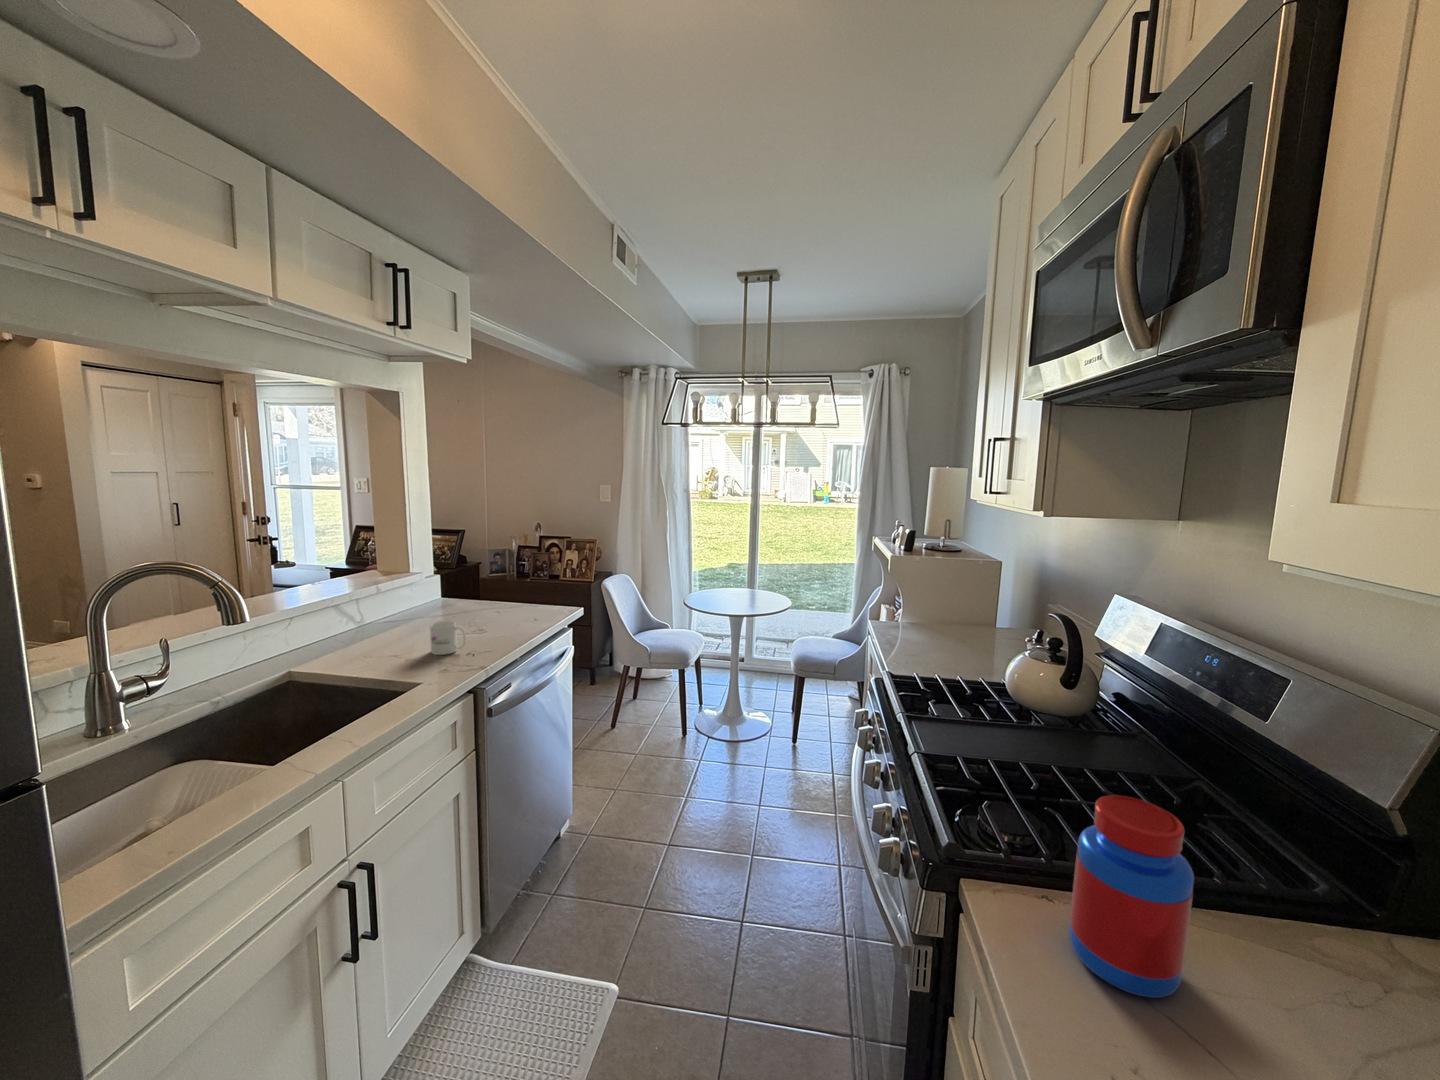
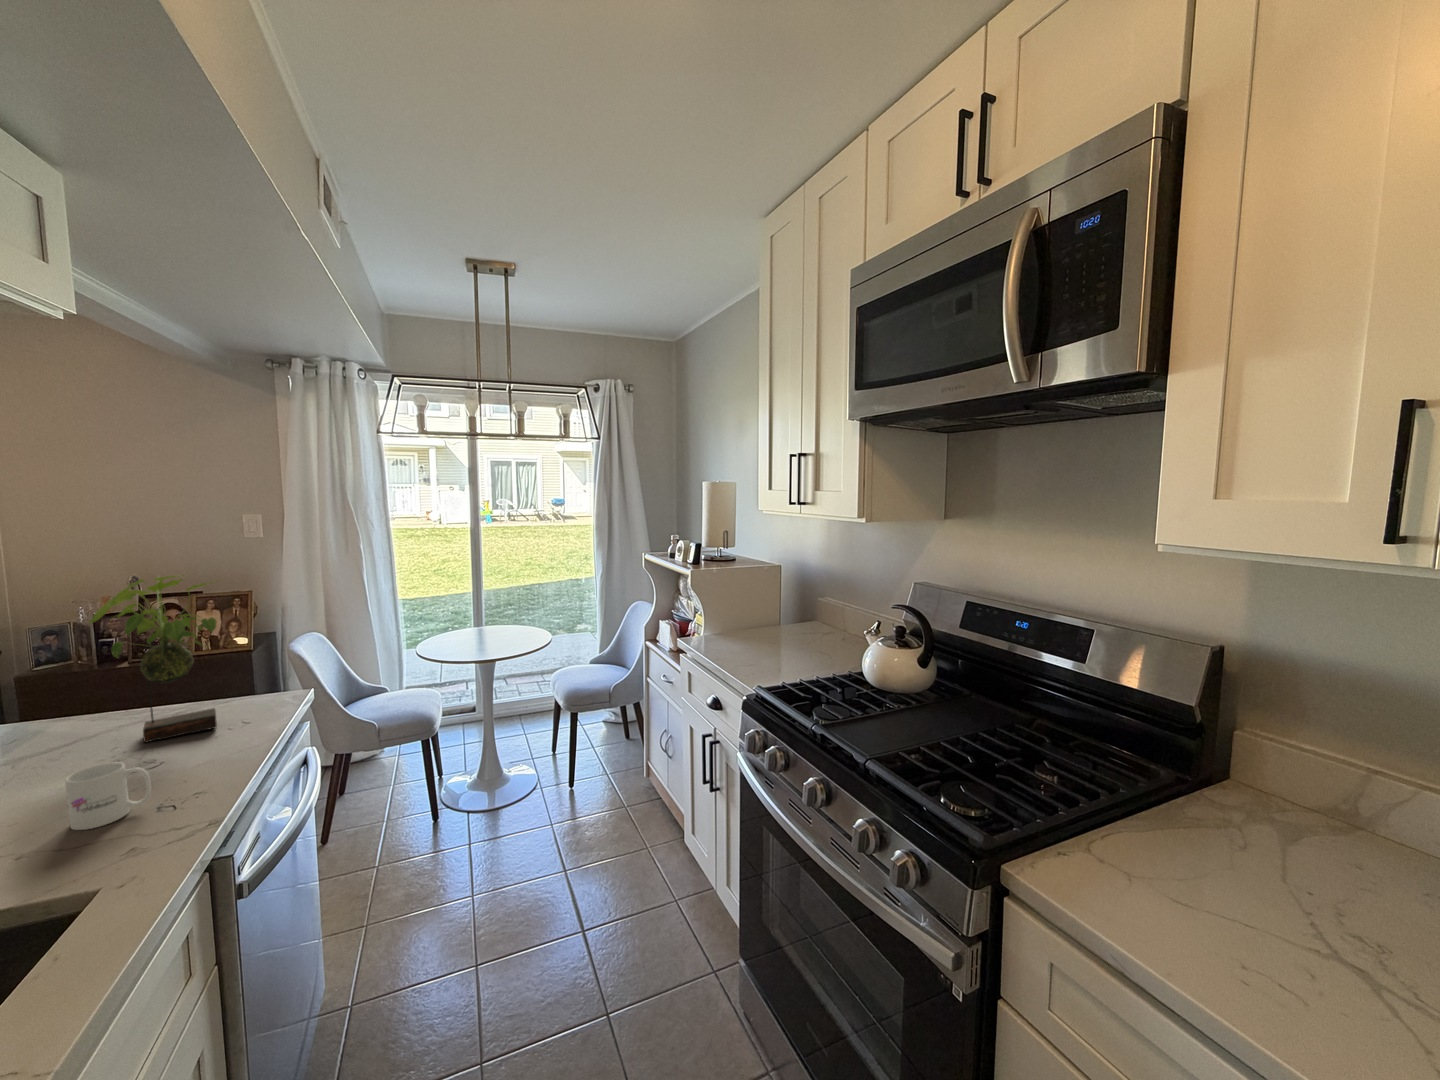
plant: none [463,507,535,620] -> present [89,576,218,743]
jar: present [1069,795,1194,998] -> none [1113,750,1217,914]

